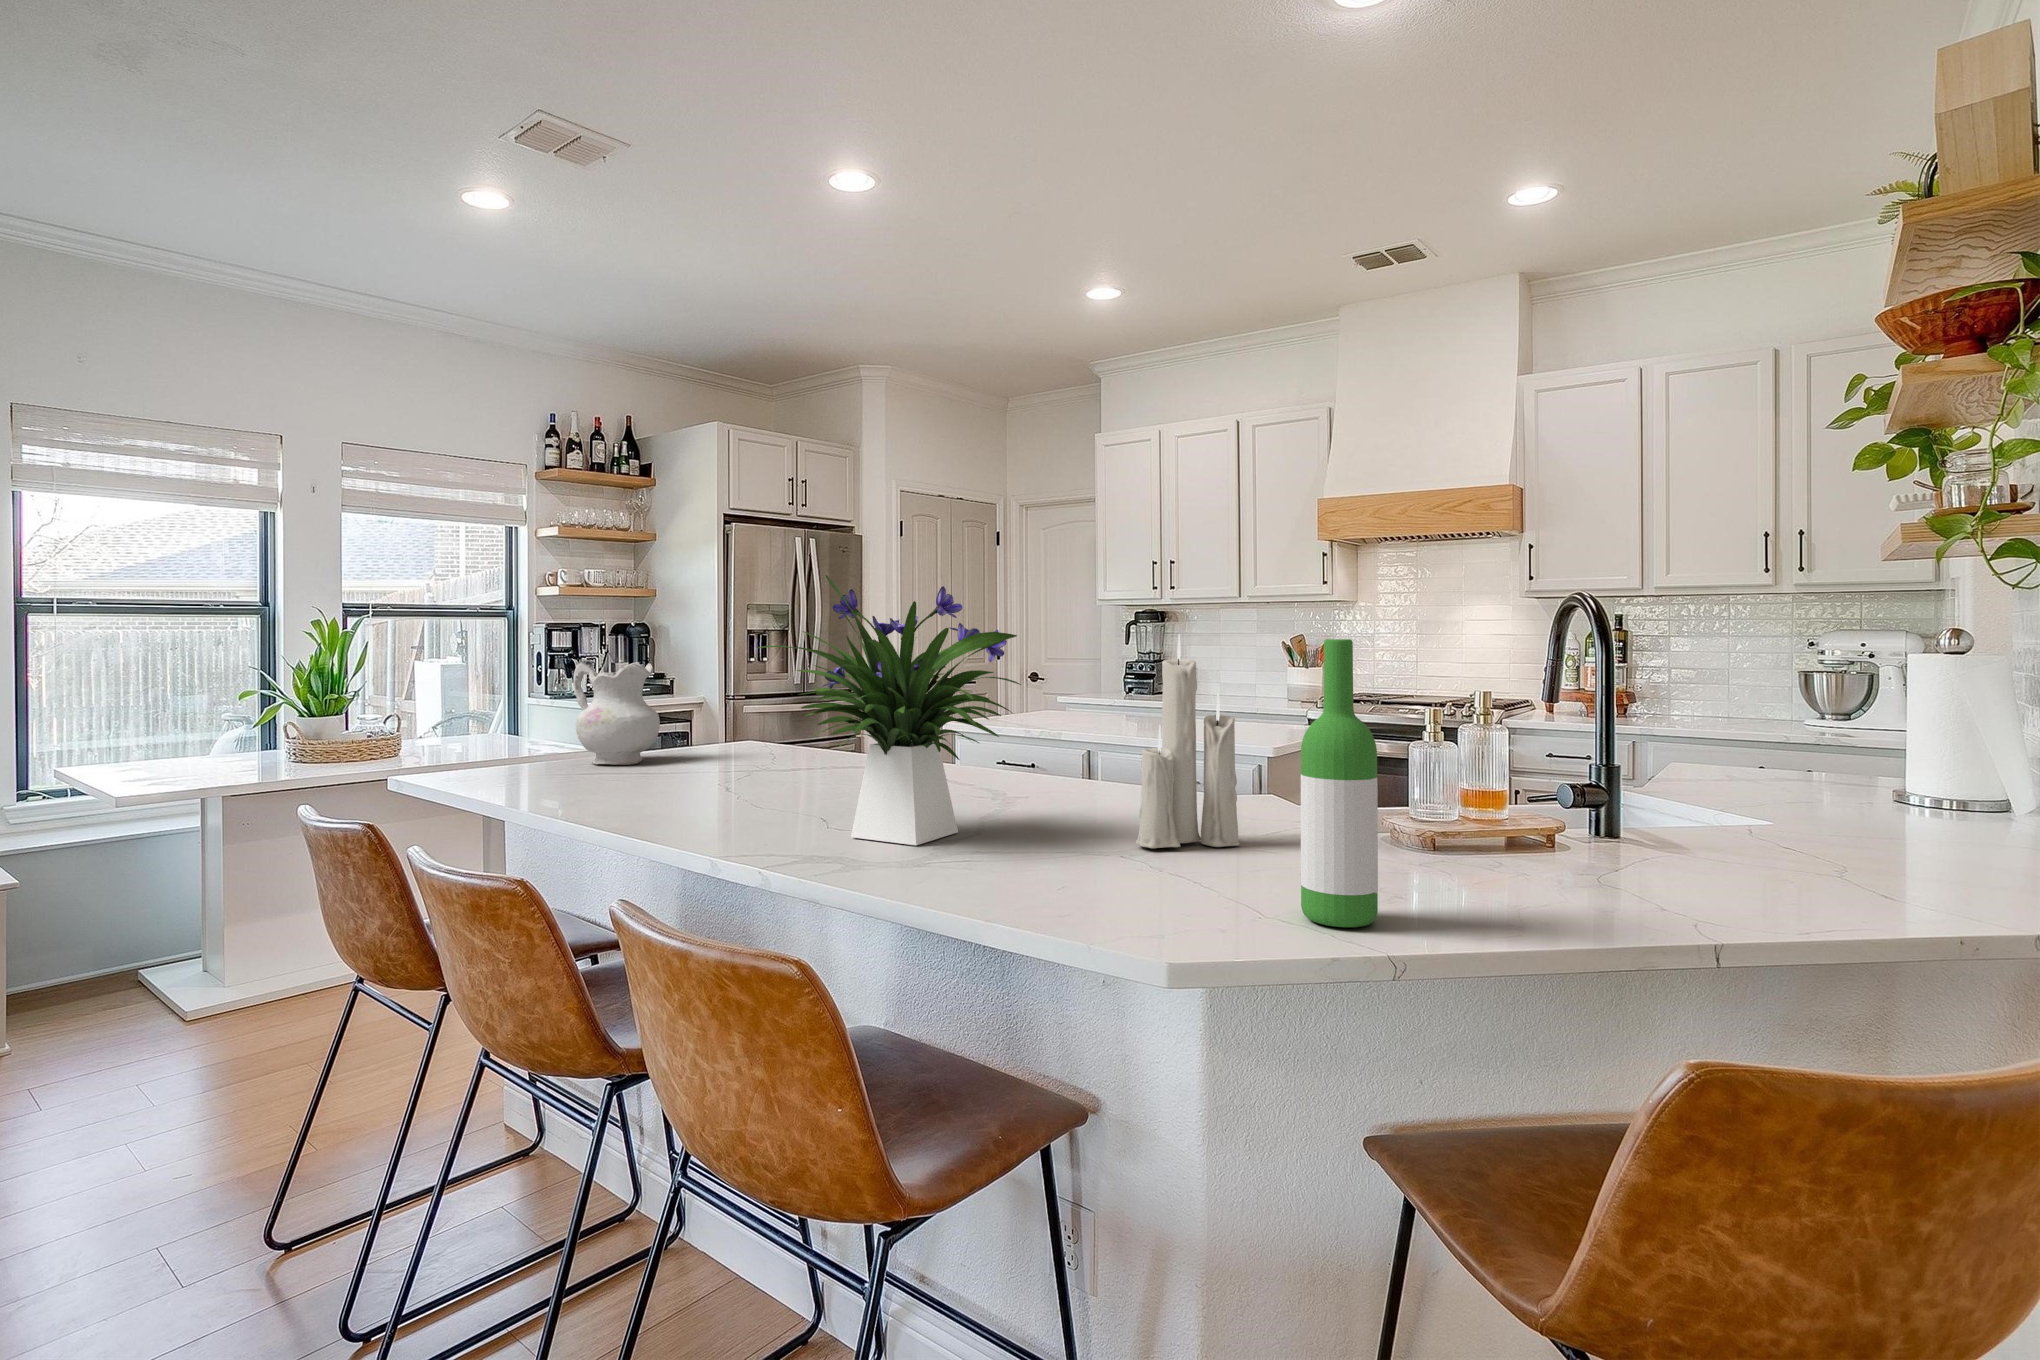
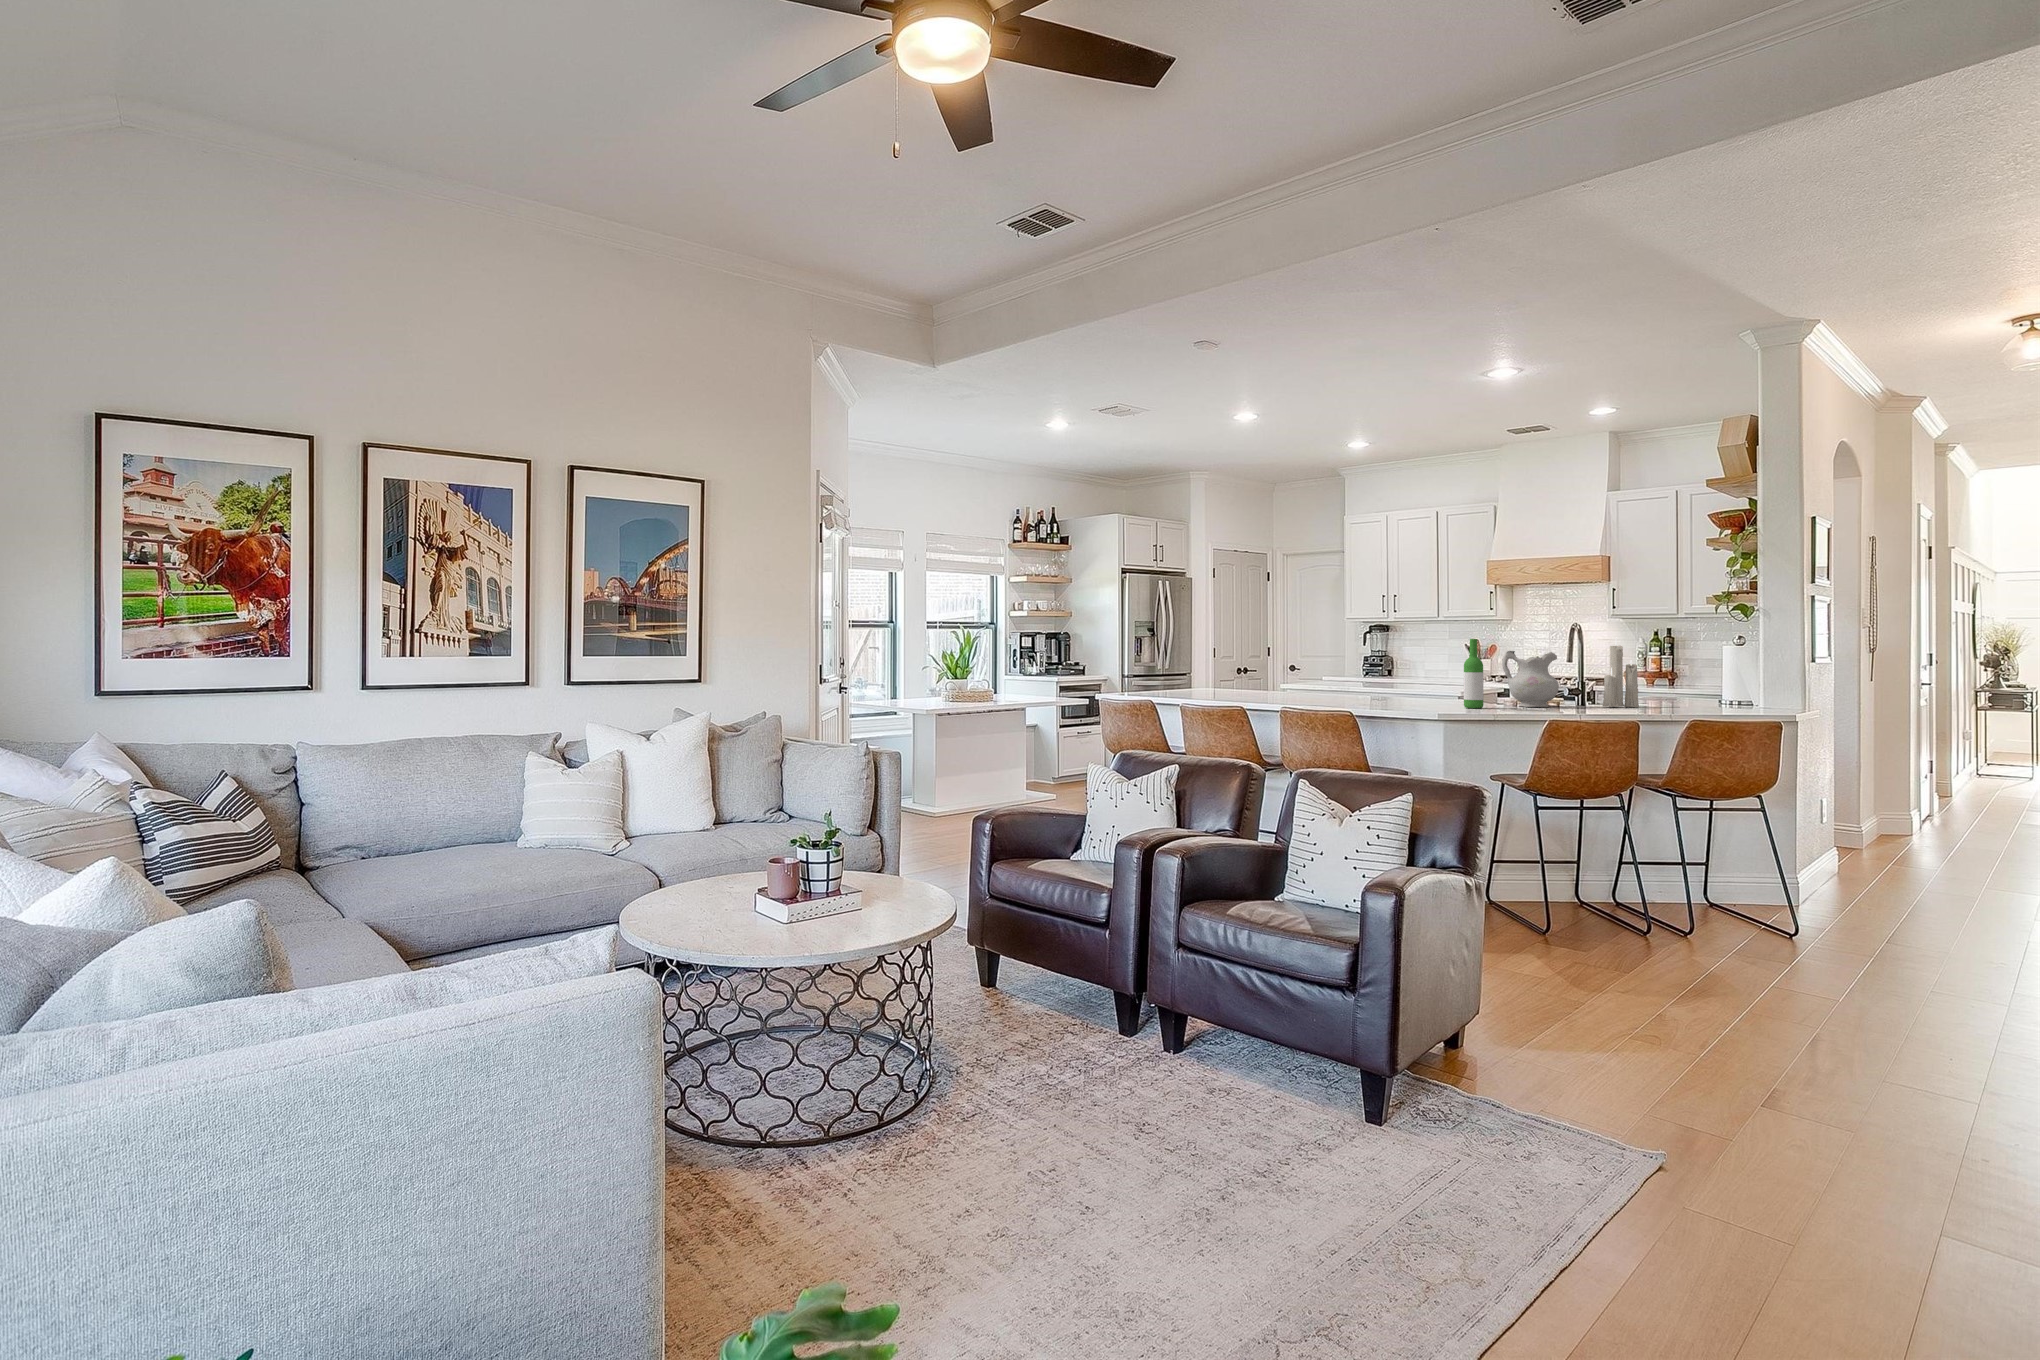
flower arrangement: present [758,575,1021,845] -> none [1292,619,1375,702]
candle: present [1136,634,1240,848] -> present [1602,640,1639,707]
ceramic pitcher: present [573,659,660,765] -> present [1502,651,1559,707]

